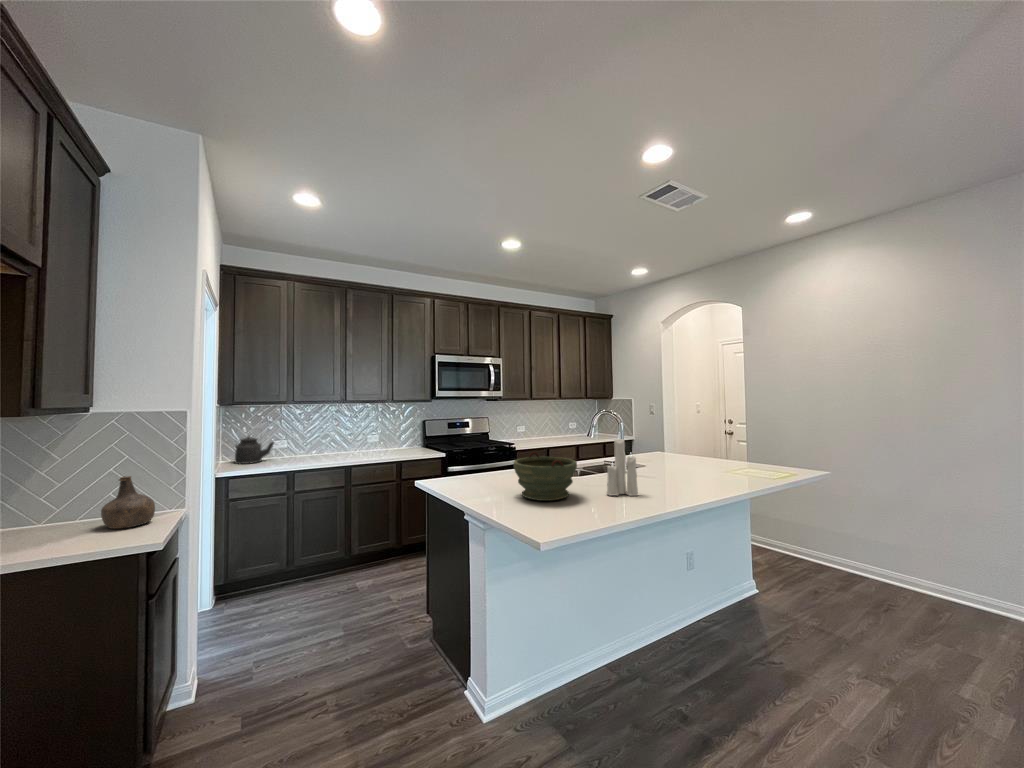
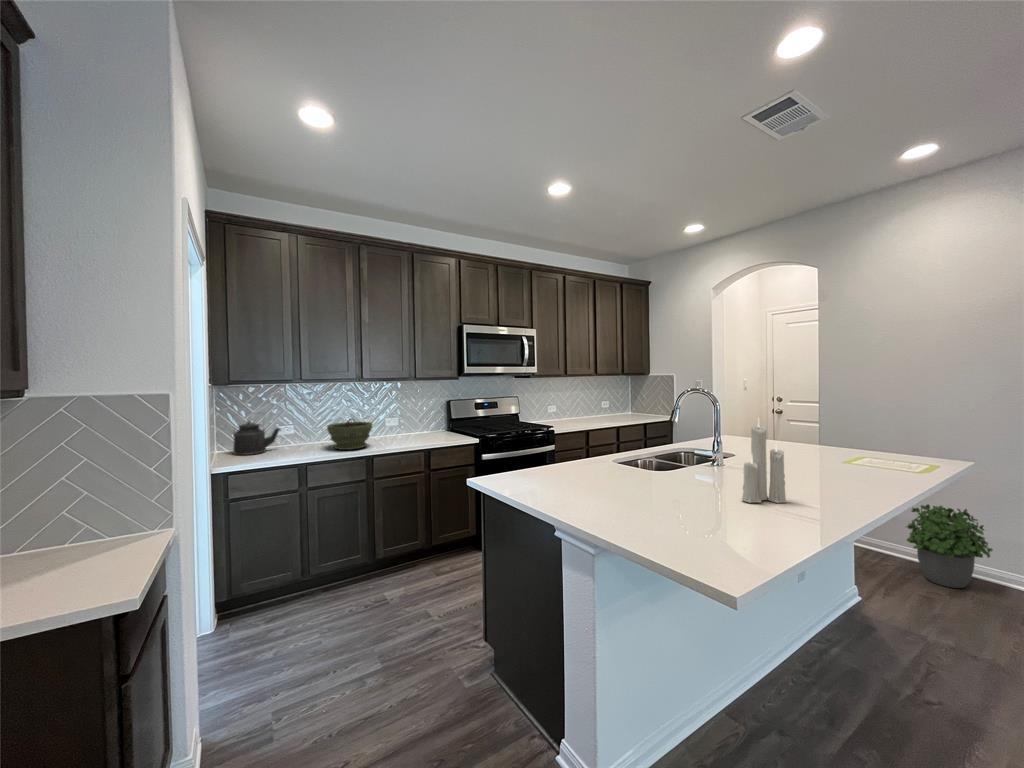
bowl: present [514,452,577,501] -> present [327,419,372,450]
bottle: present [101,476,155,529] -> none [47,489,129,568]
potted plant: none [802,511,866,583] -> present [907,504,993,588]

